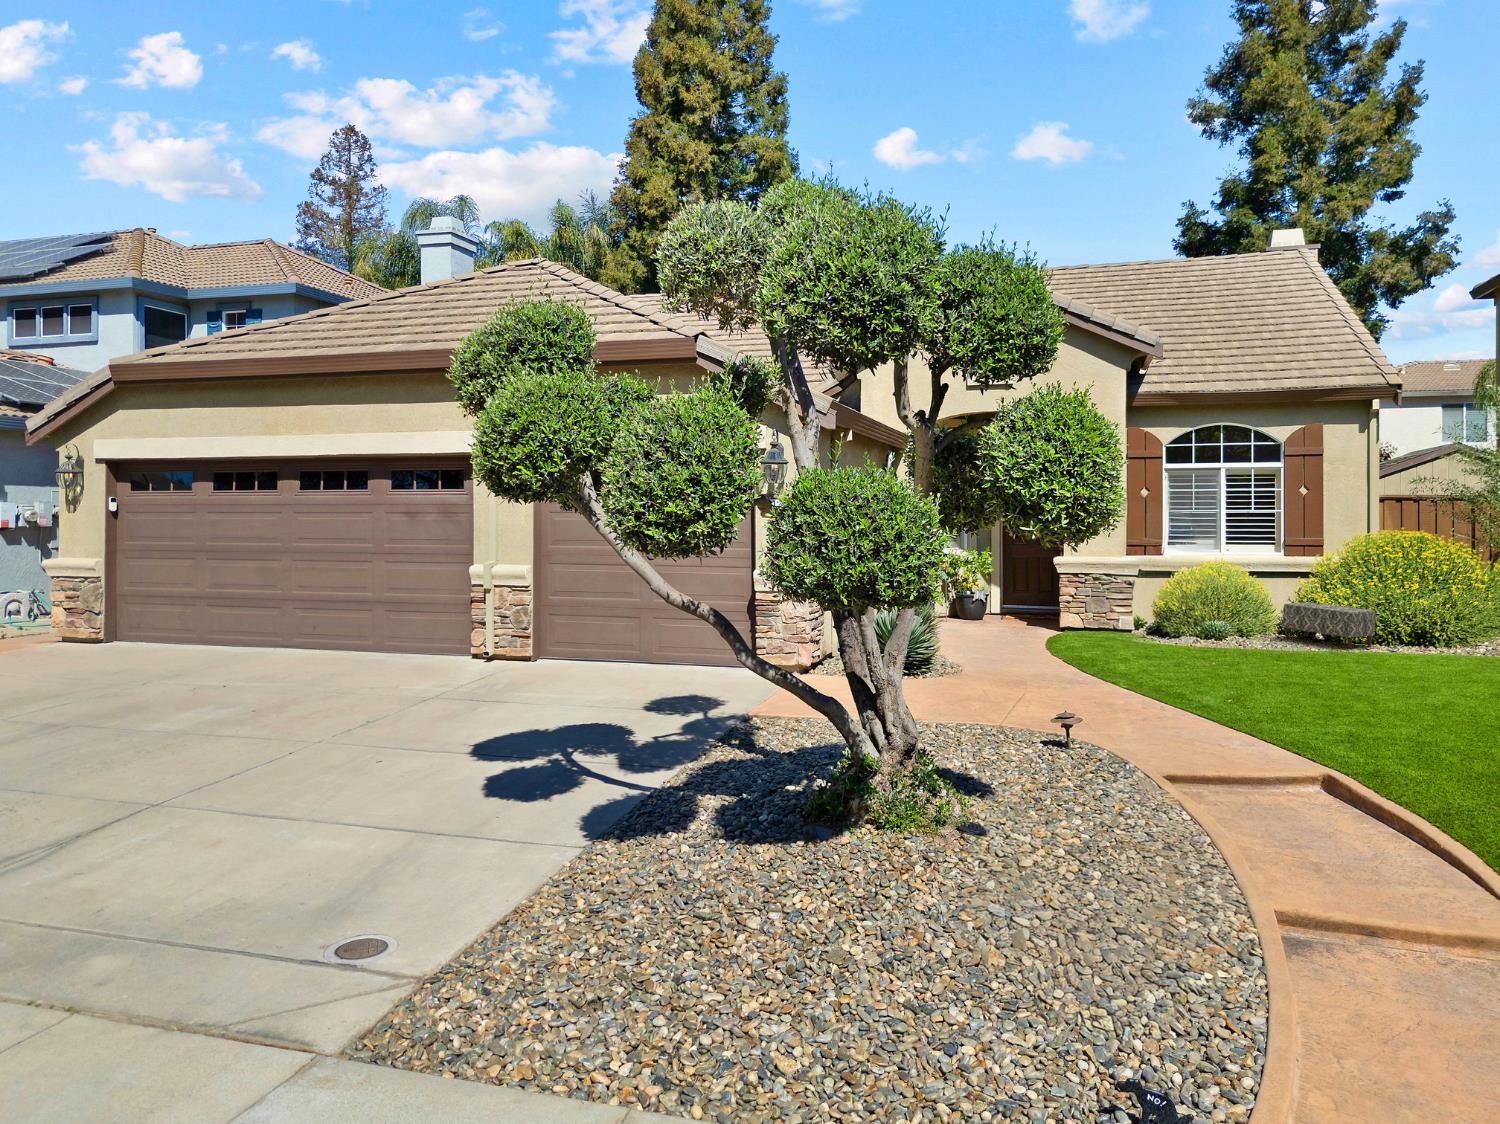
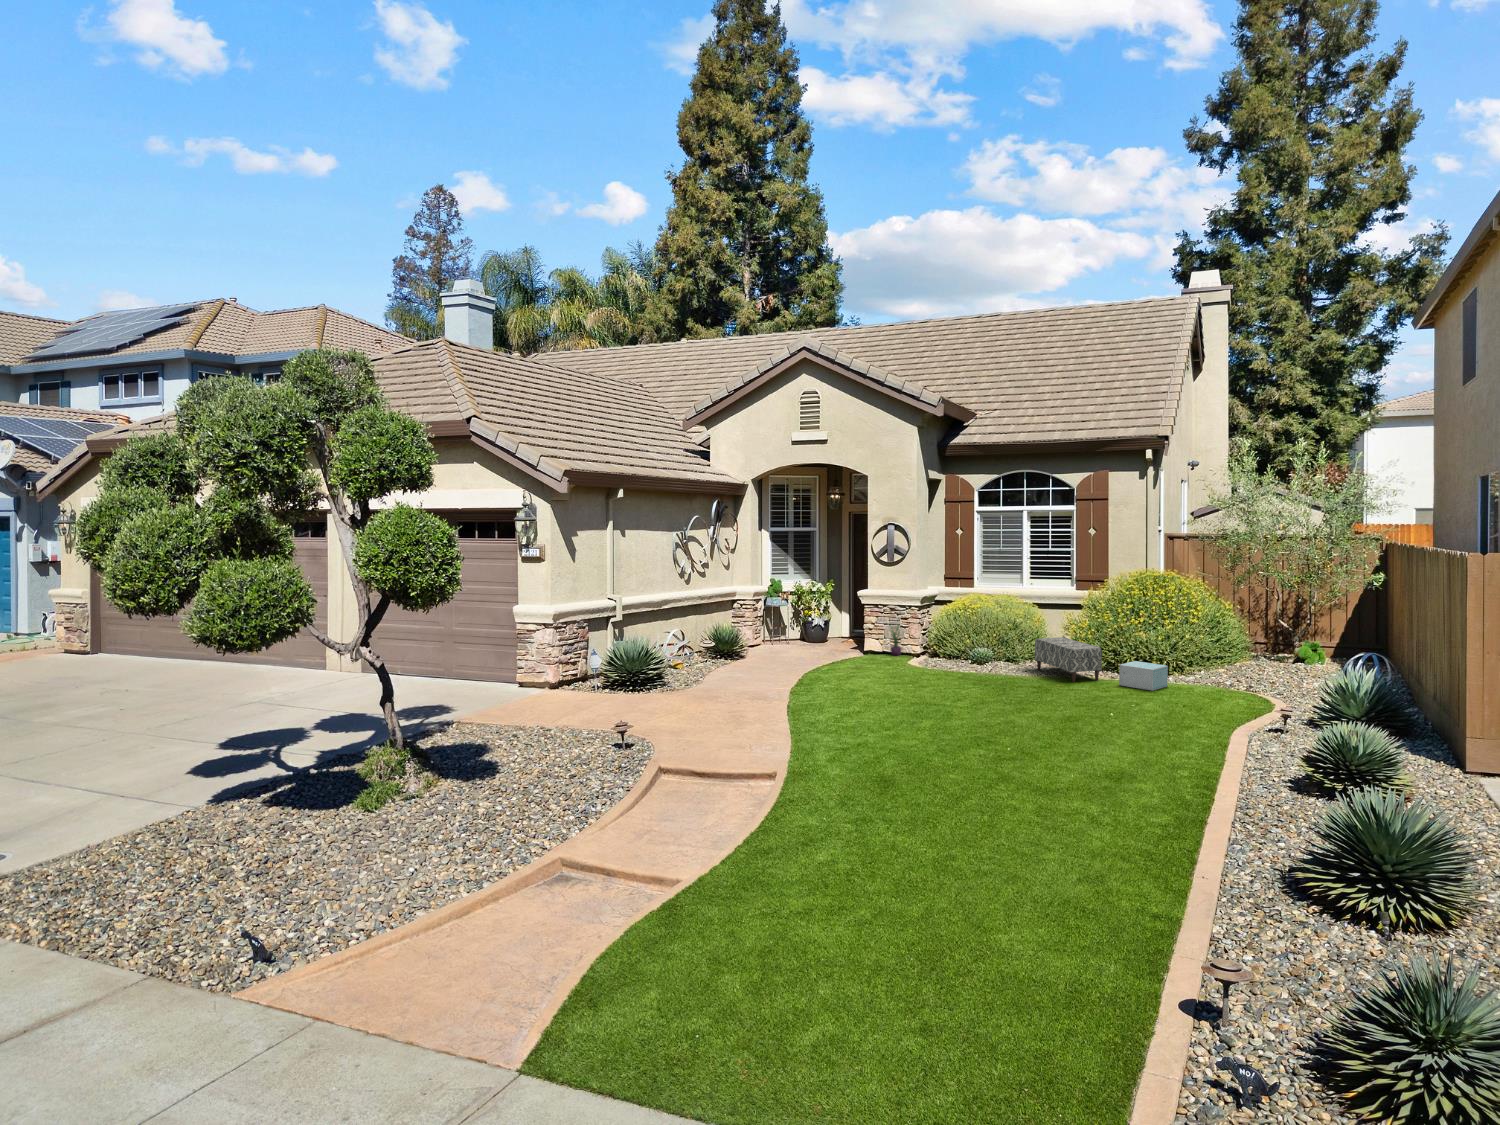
decorative plant: none [1083,593,1122,628] -> present [890,626,901,656]
storage box: none [1404,624,1456,654] -> present [1119,661,1168,691]

